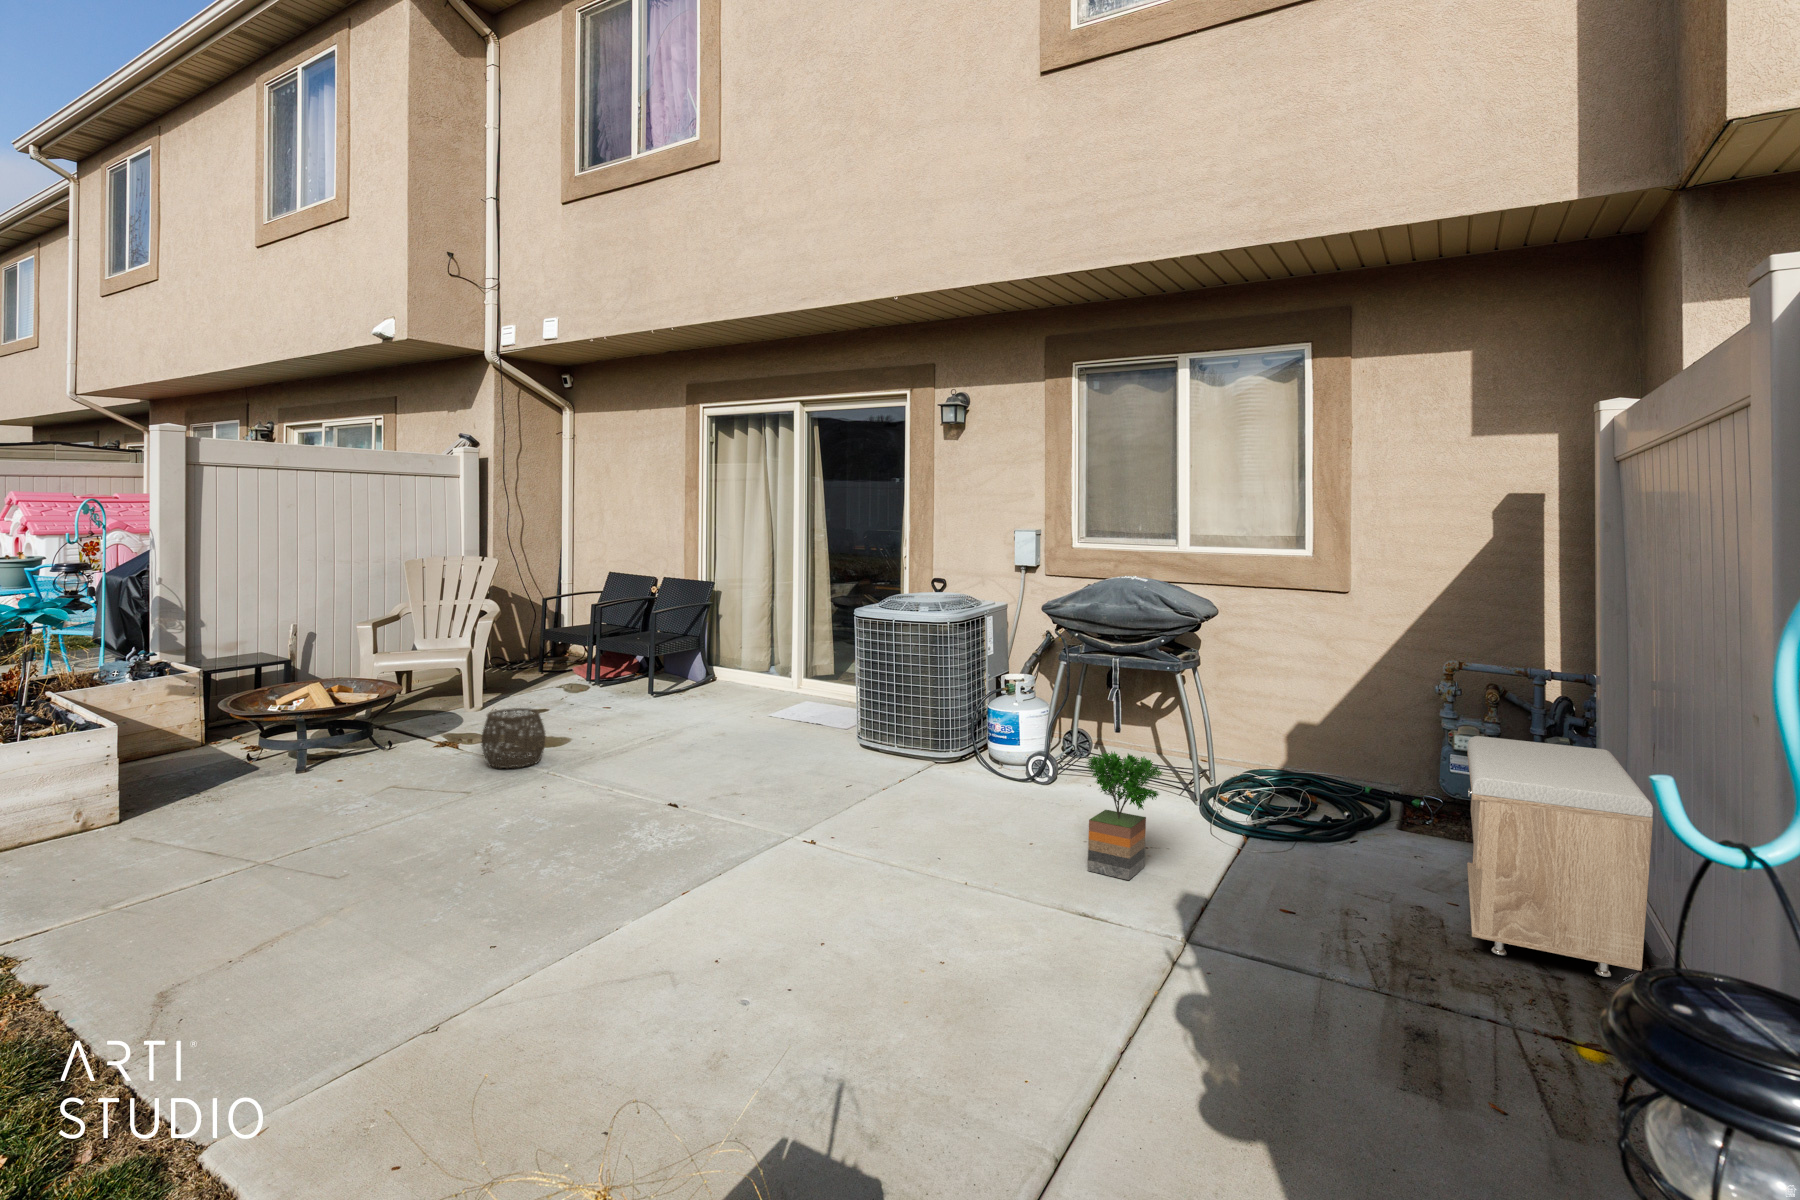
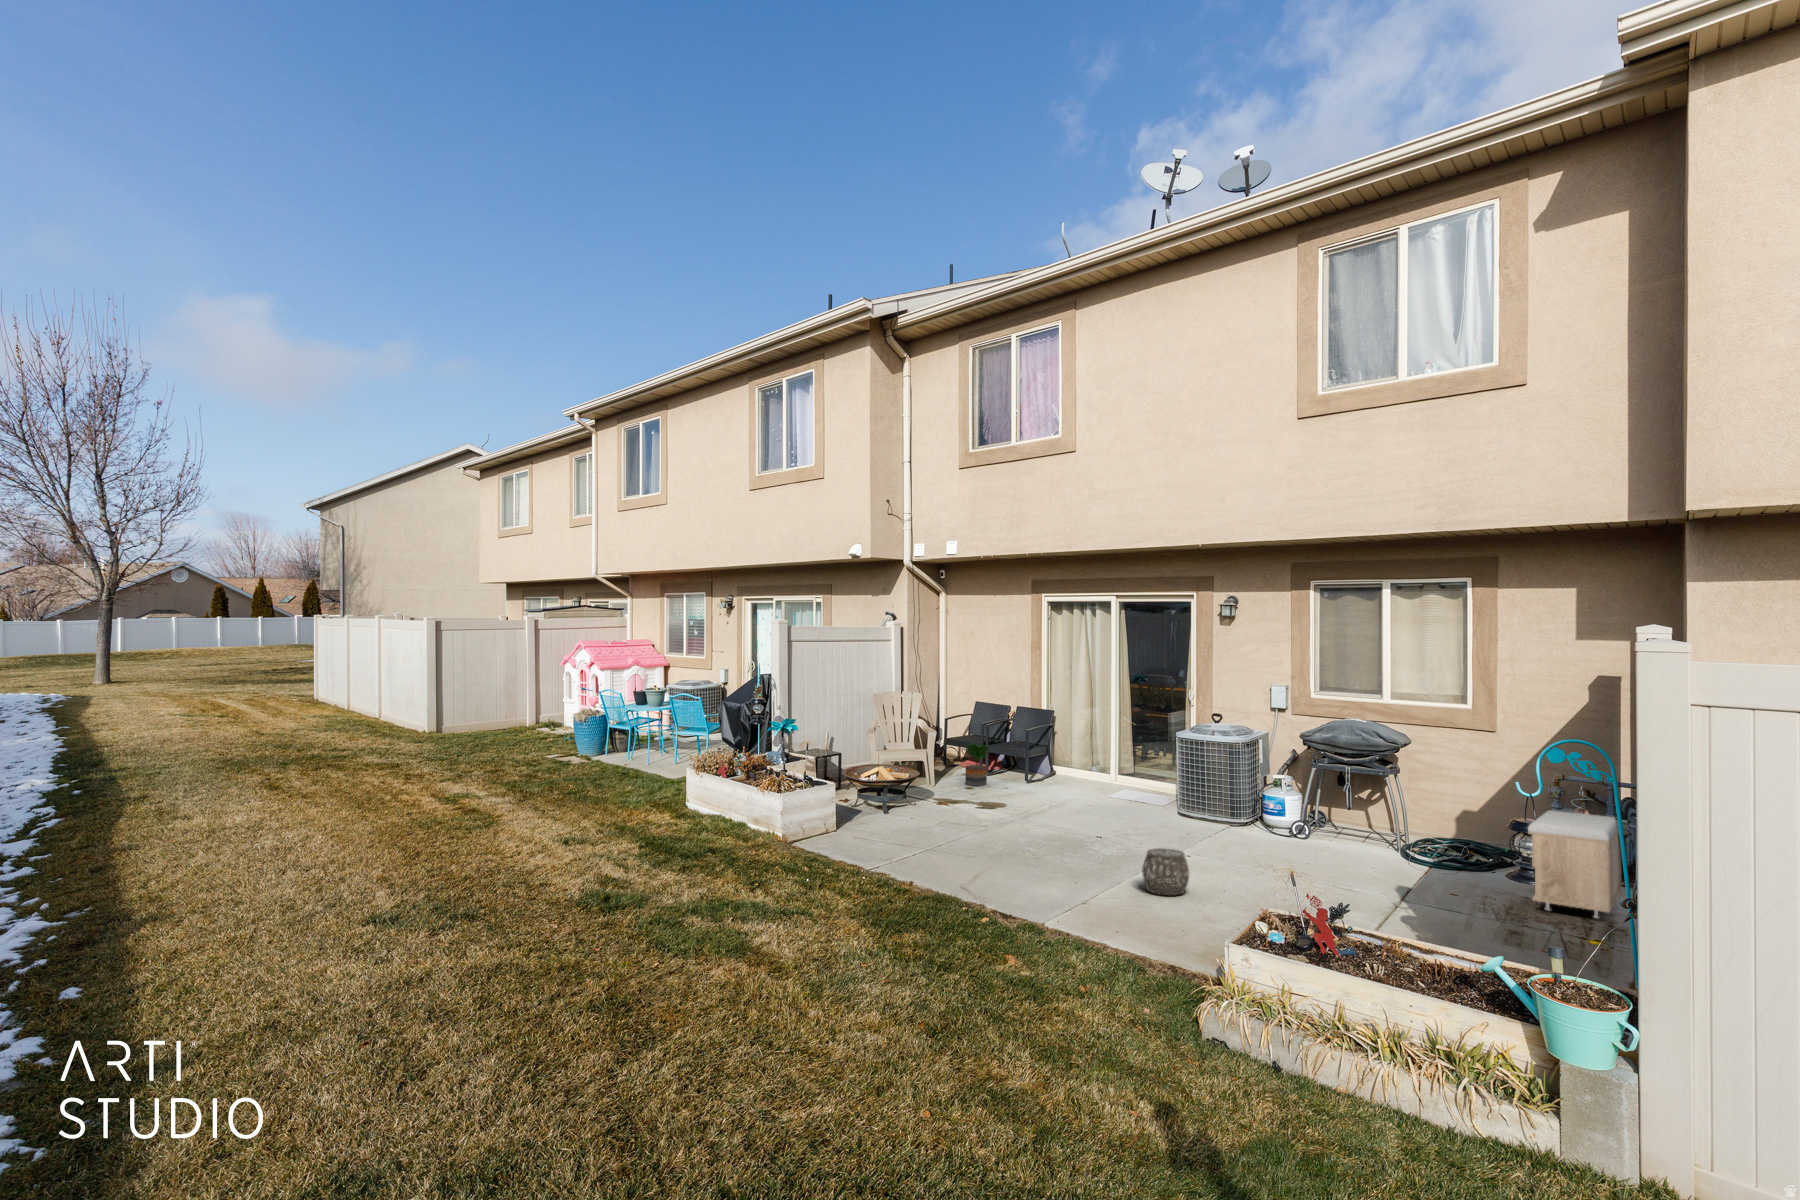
woven basket: present [481,708,546,769] -> present [1142,848,1189,895]
potted tree: present [1087,751,1162,880] -> present [965,743,991,786]

